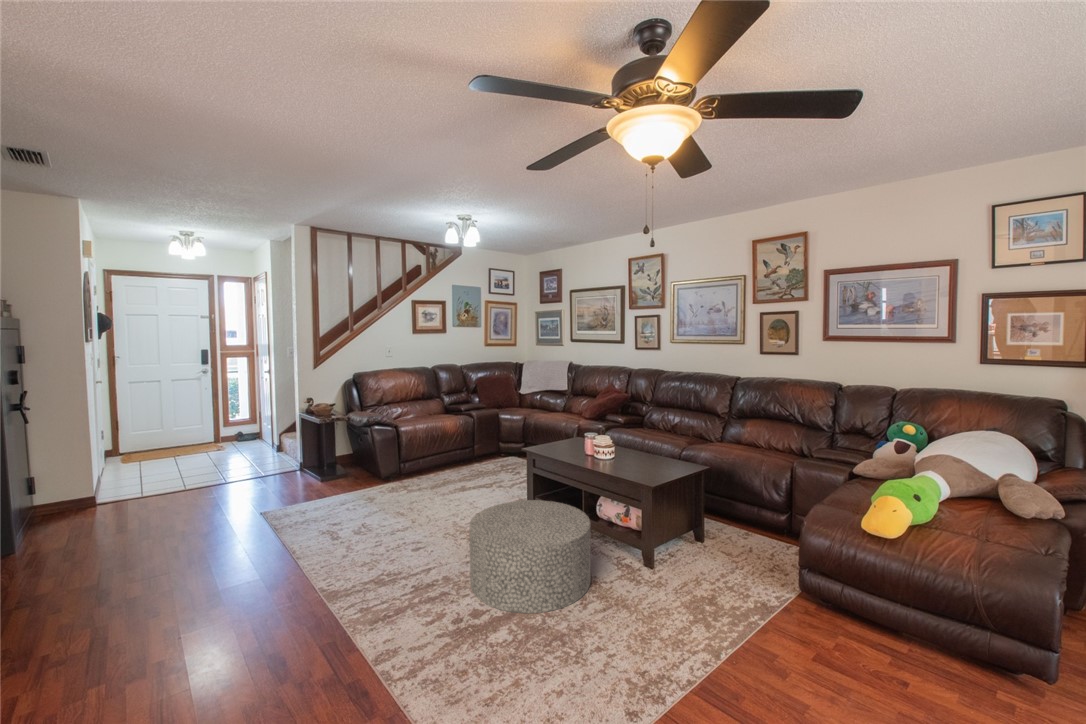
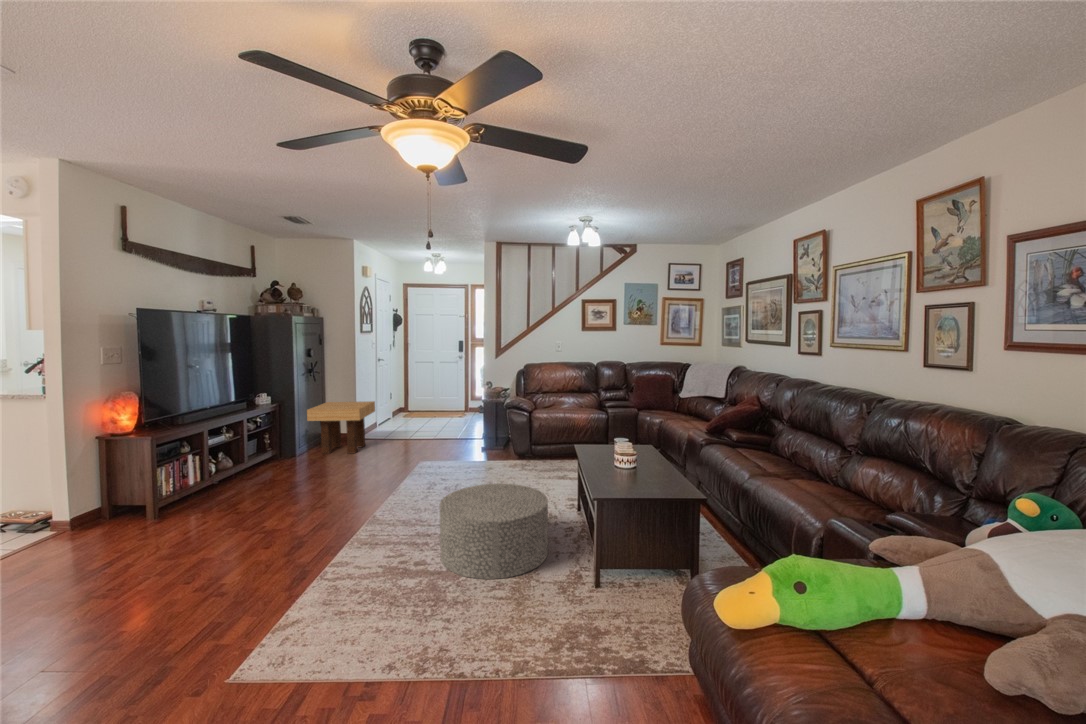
side table: none [21,443,139,543] -> present [307,401,375,454]

